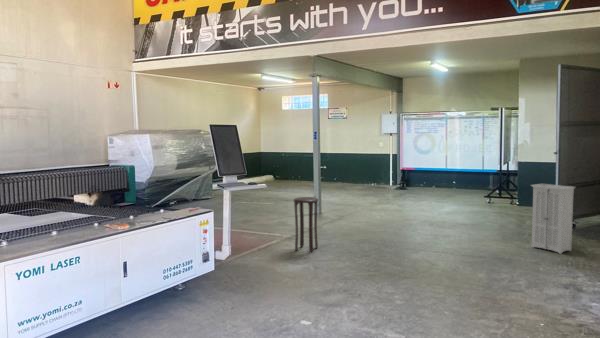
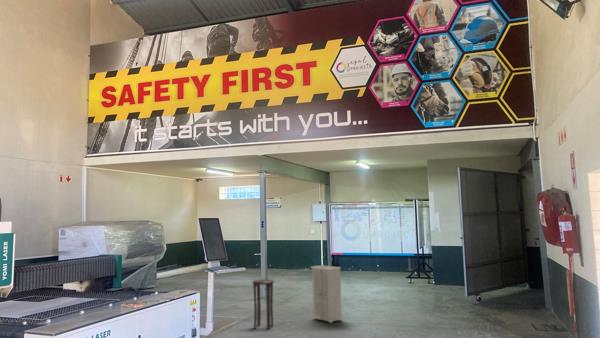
storage cabinet: present [532,184,575,254] -> present [311,266,341,323]

